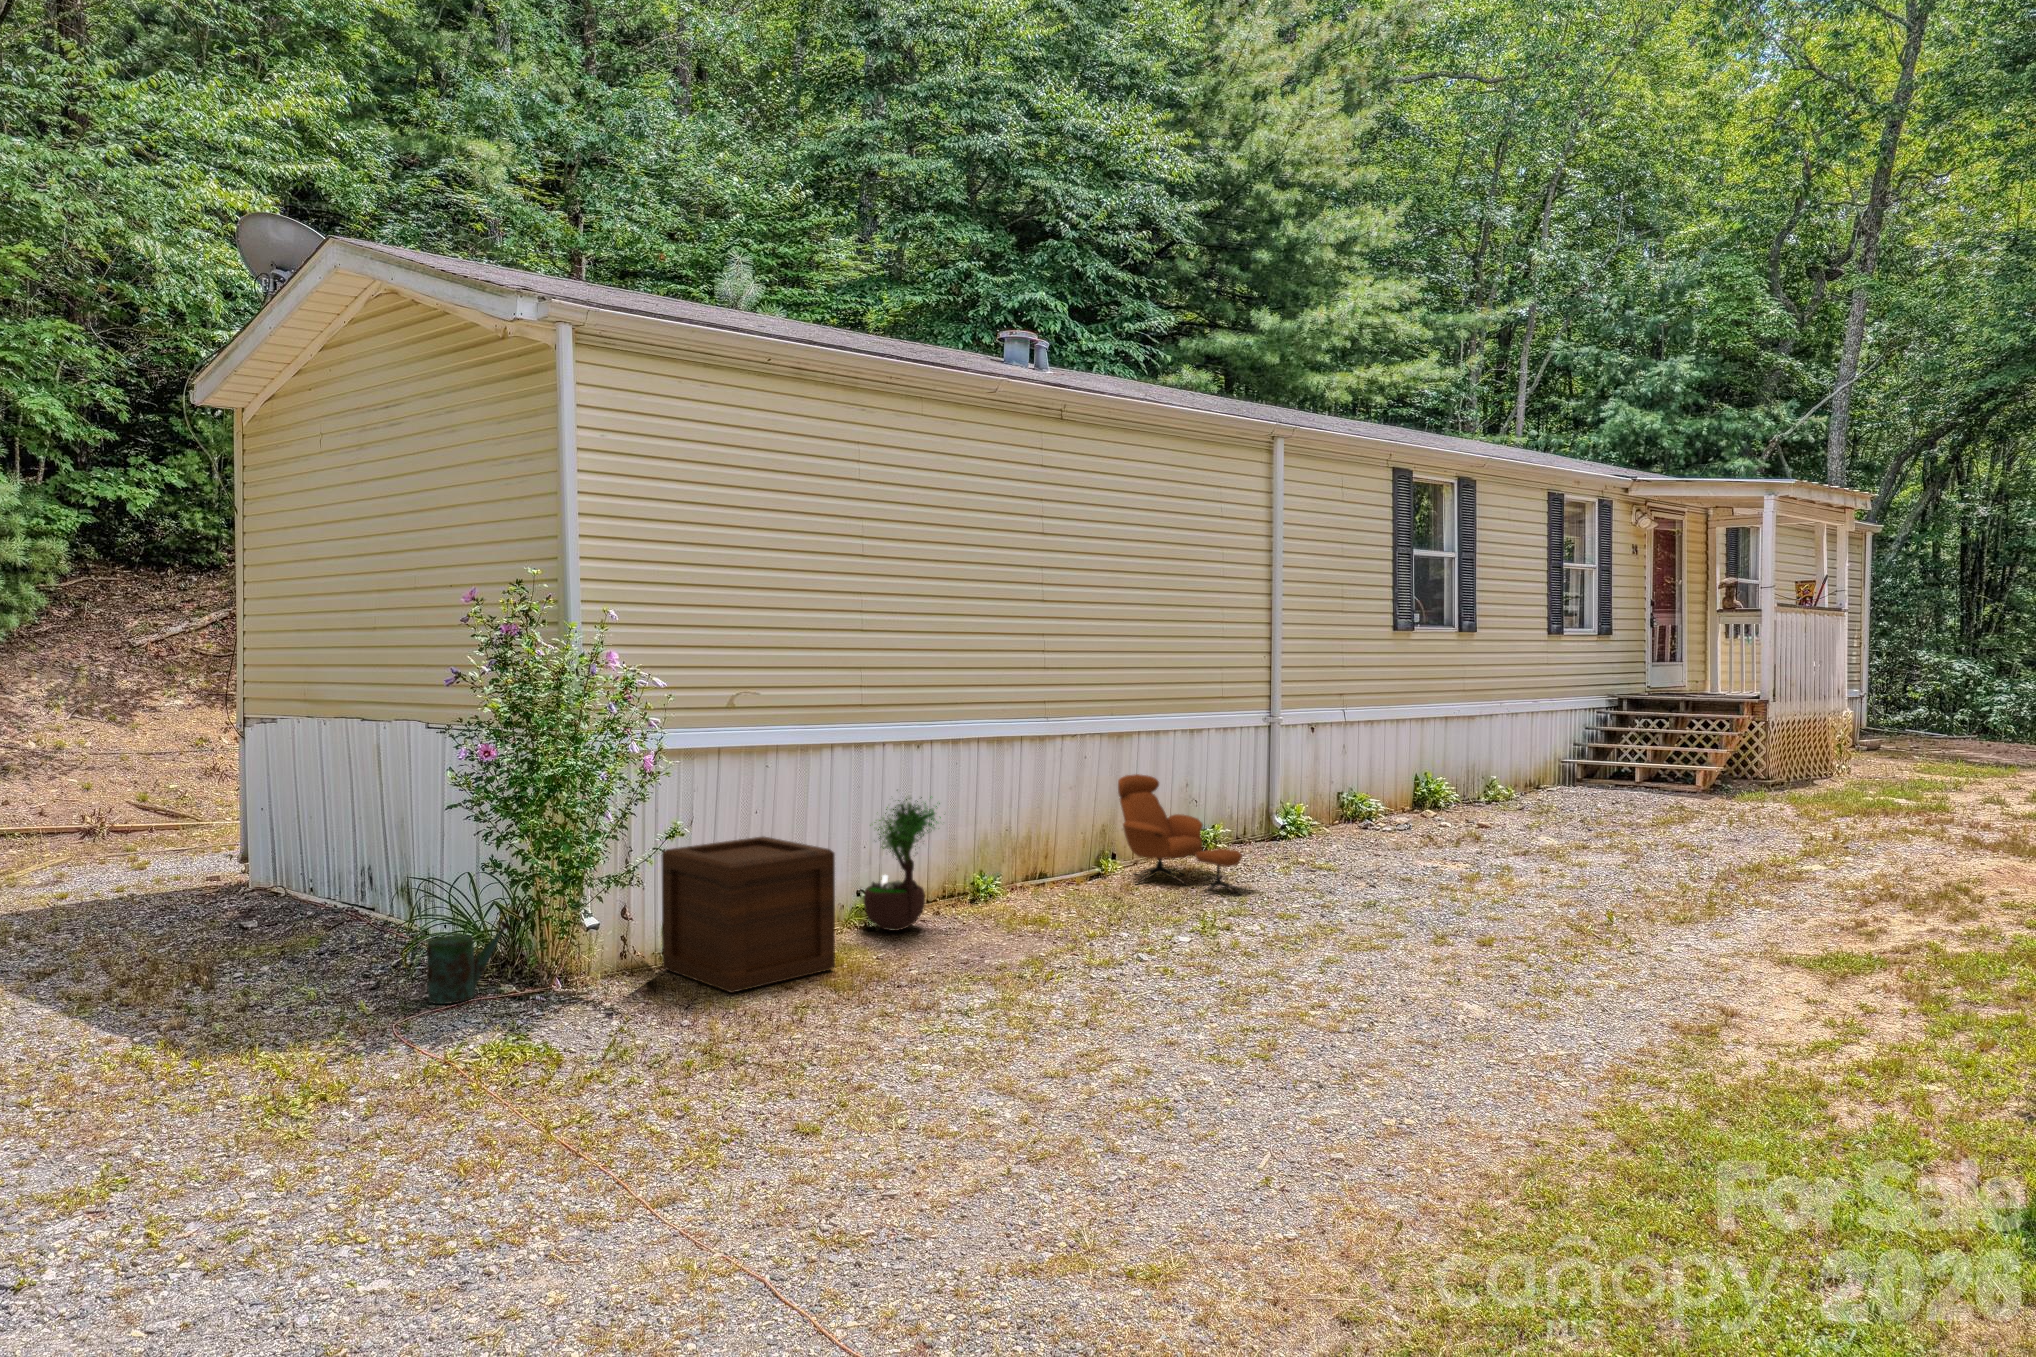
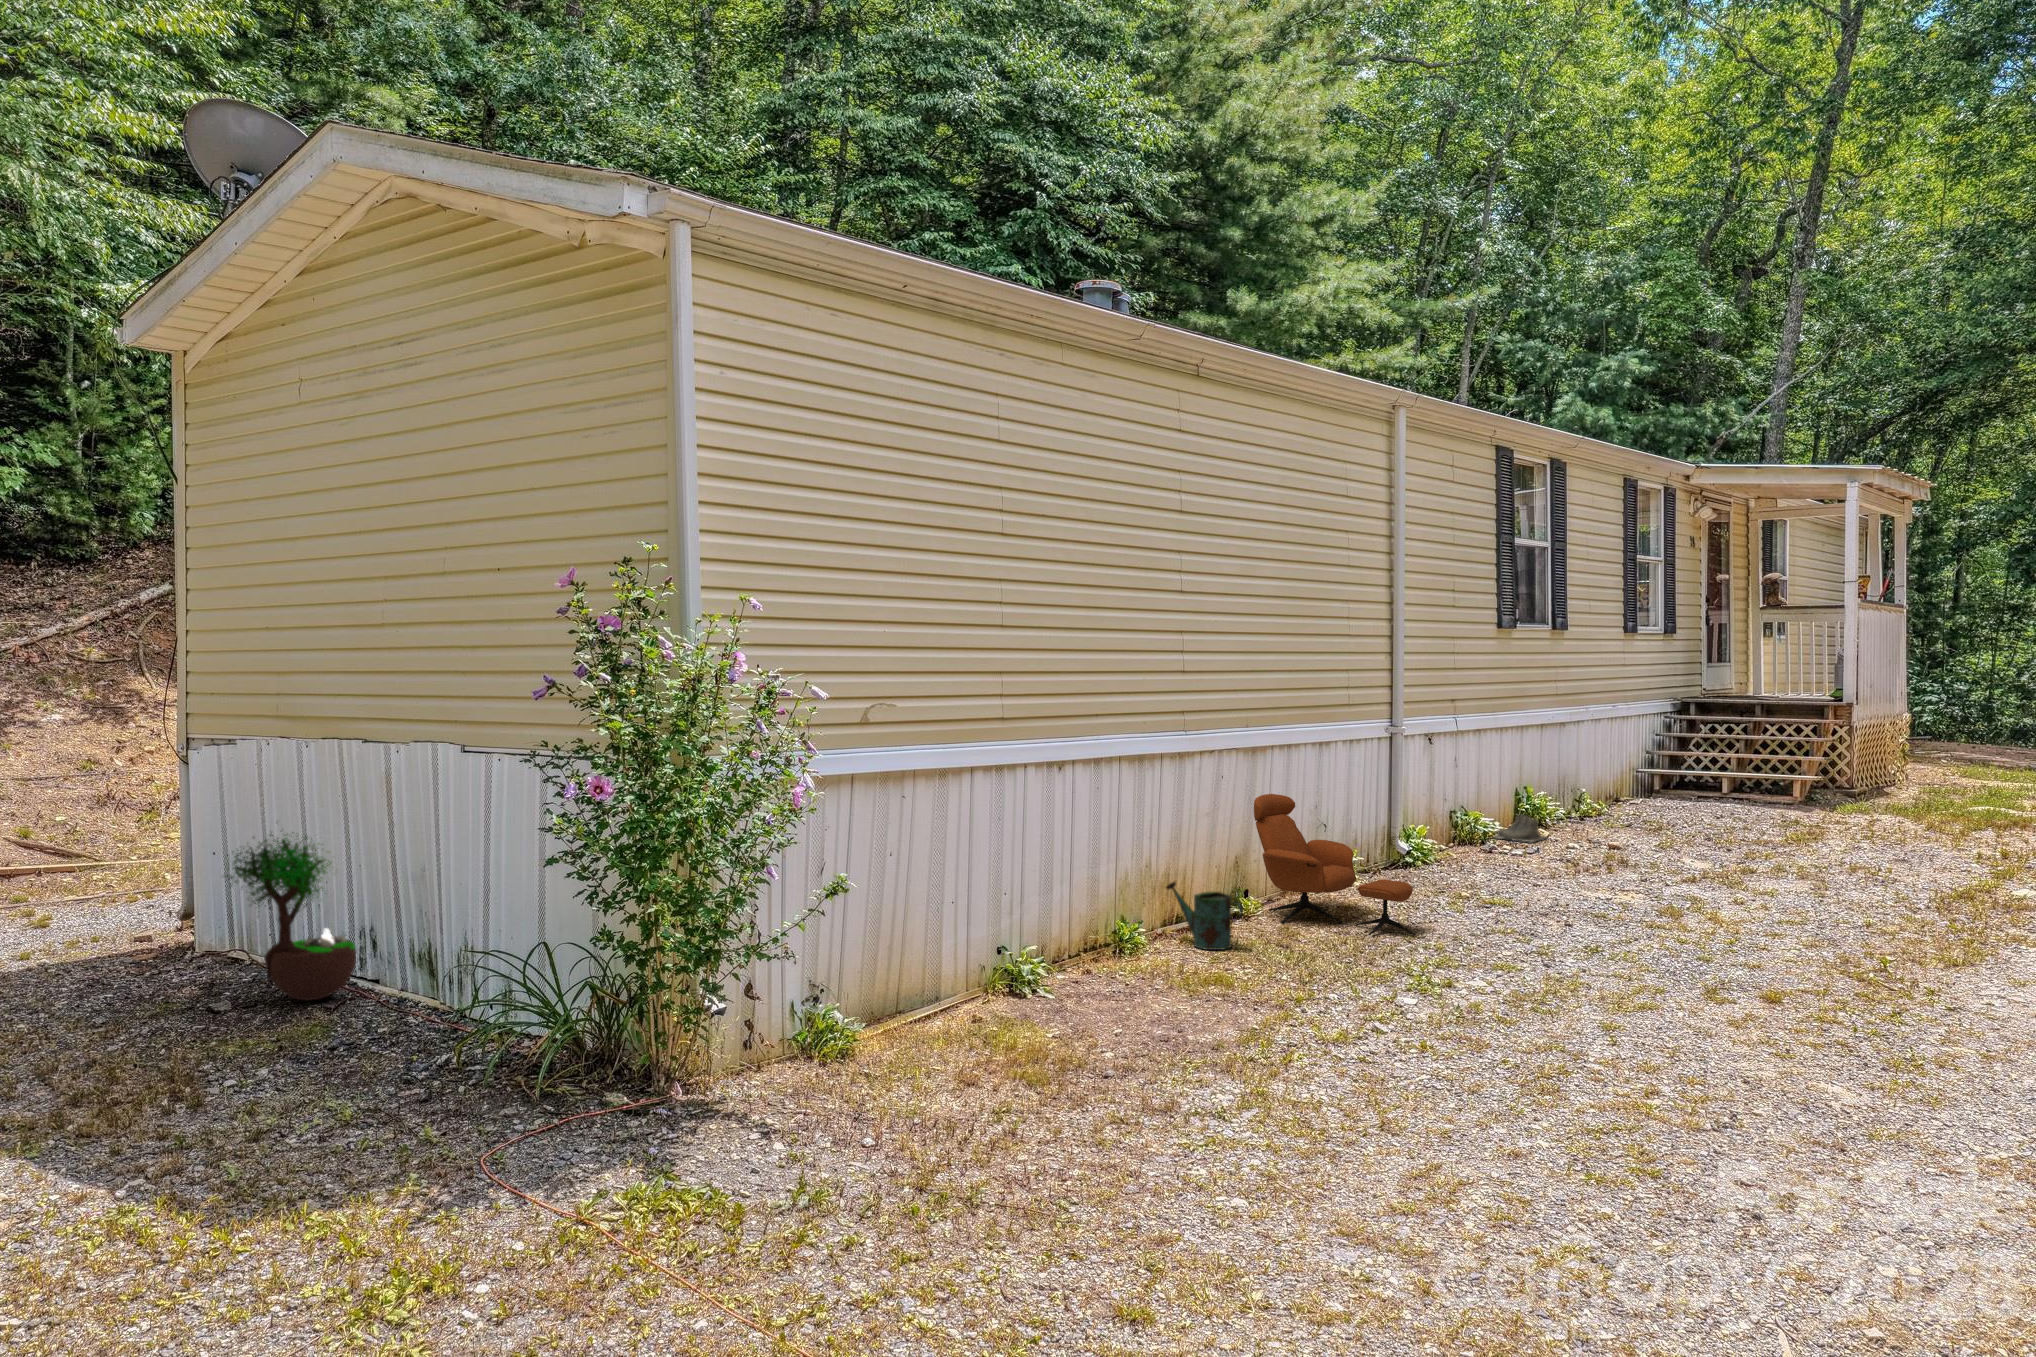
potted tree: present [863,797,941,931] -> present [224,831,356,1001]
boots: none [1380,797,1437,824] -> present [1495,814,1544,842]
wooden crate: present [661,837,835,993] -> none [793,882,1015,1091]
watering can: present [411,921,512,1004] -> present [1166,882,1243,950]

